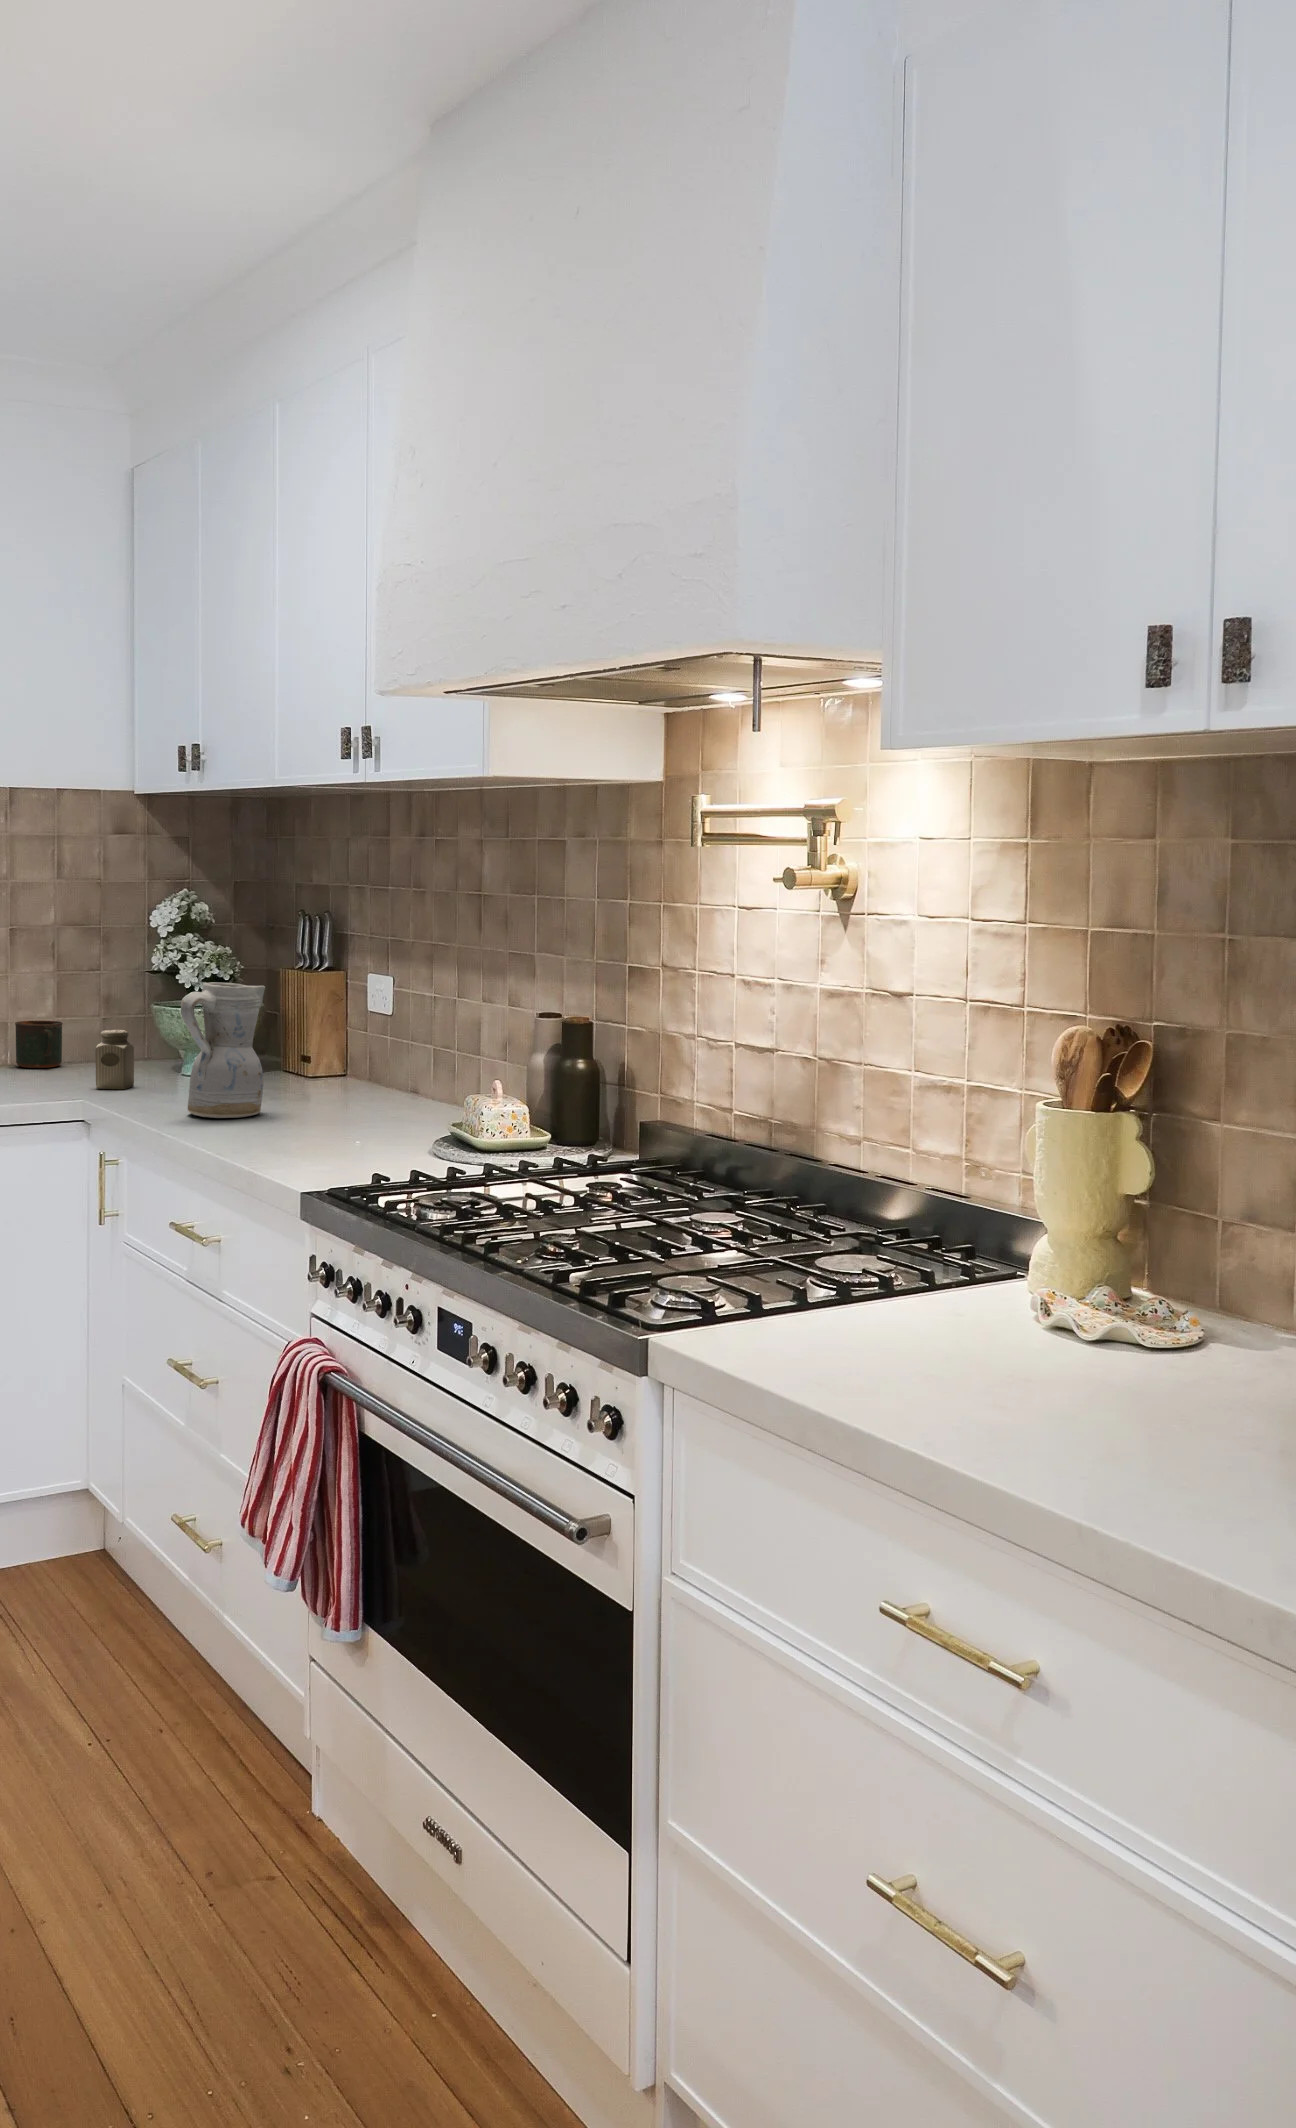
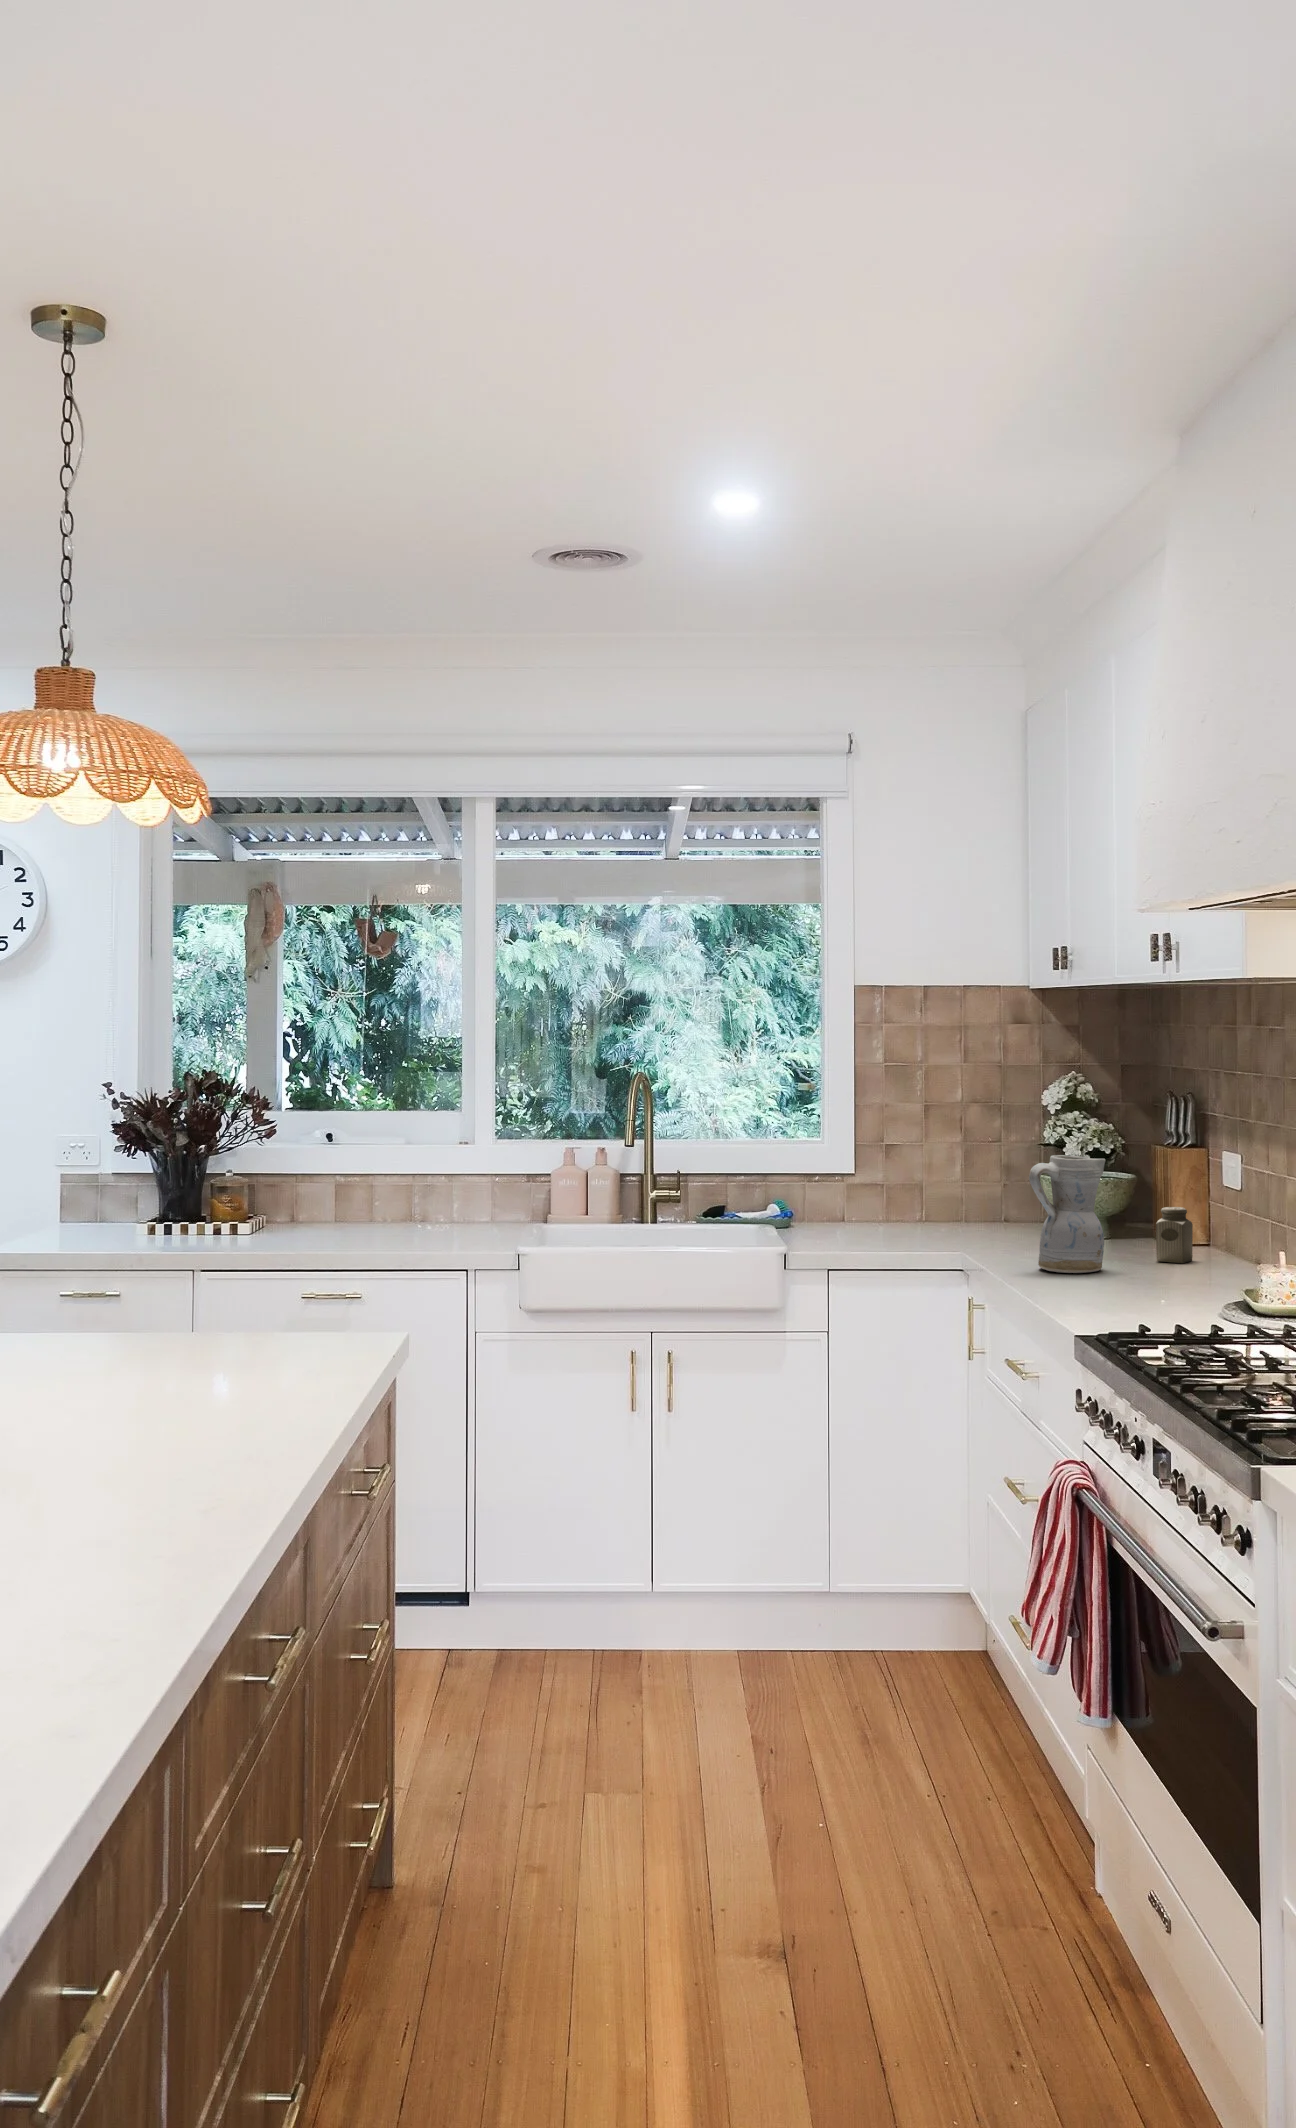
mug: present [15,1020,63,1068] -> none [932,1185,971,1225]
salt shaker: present [95,1030,134,1089] -> present [1156,1207,1193,1263]

